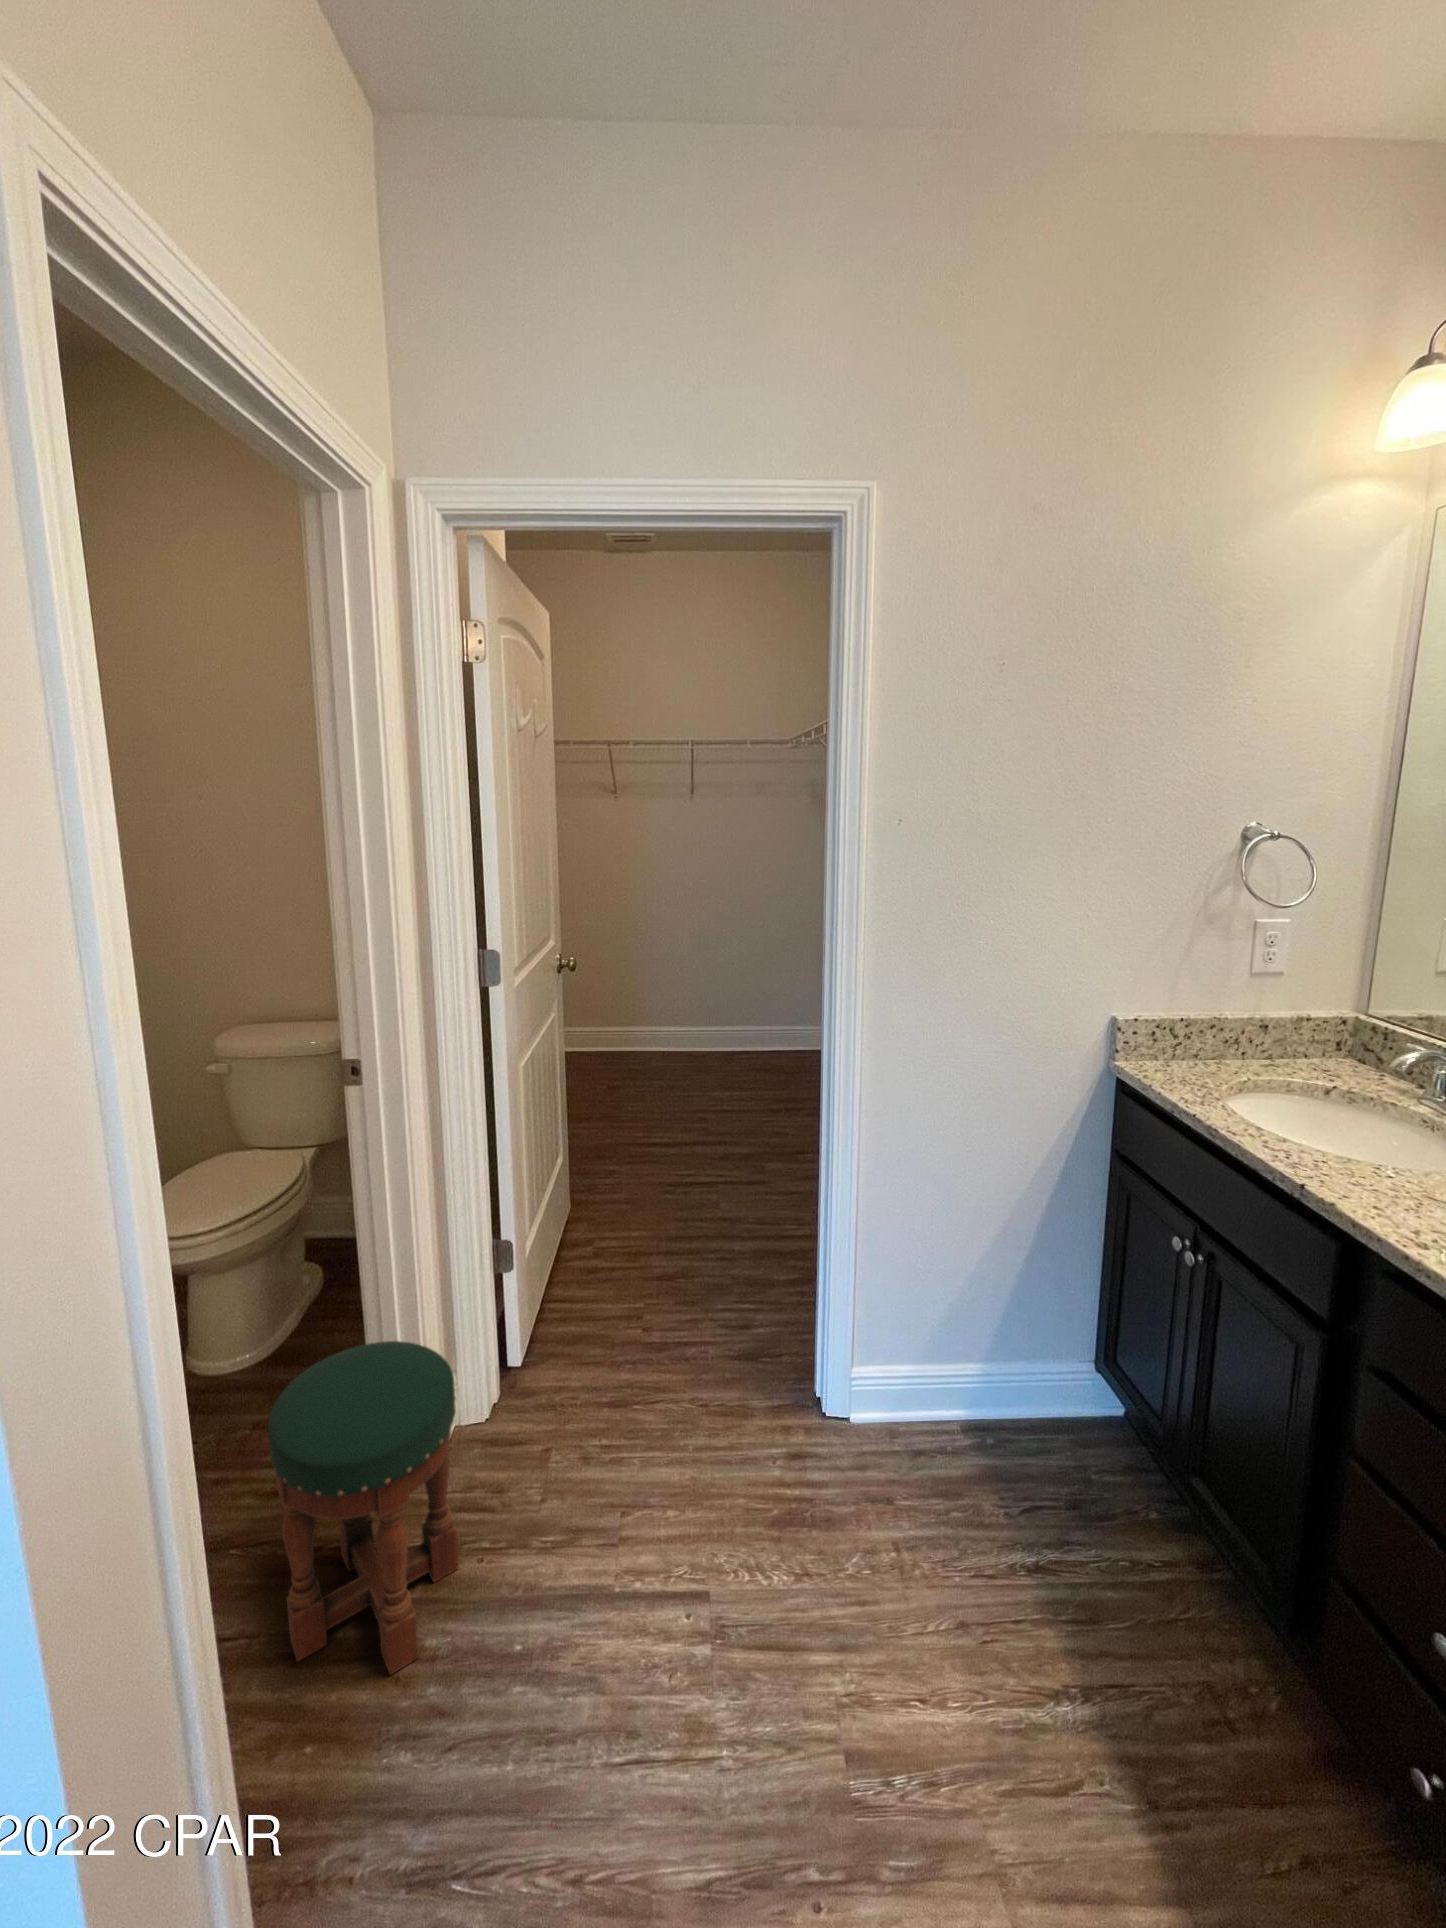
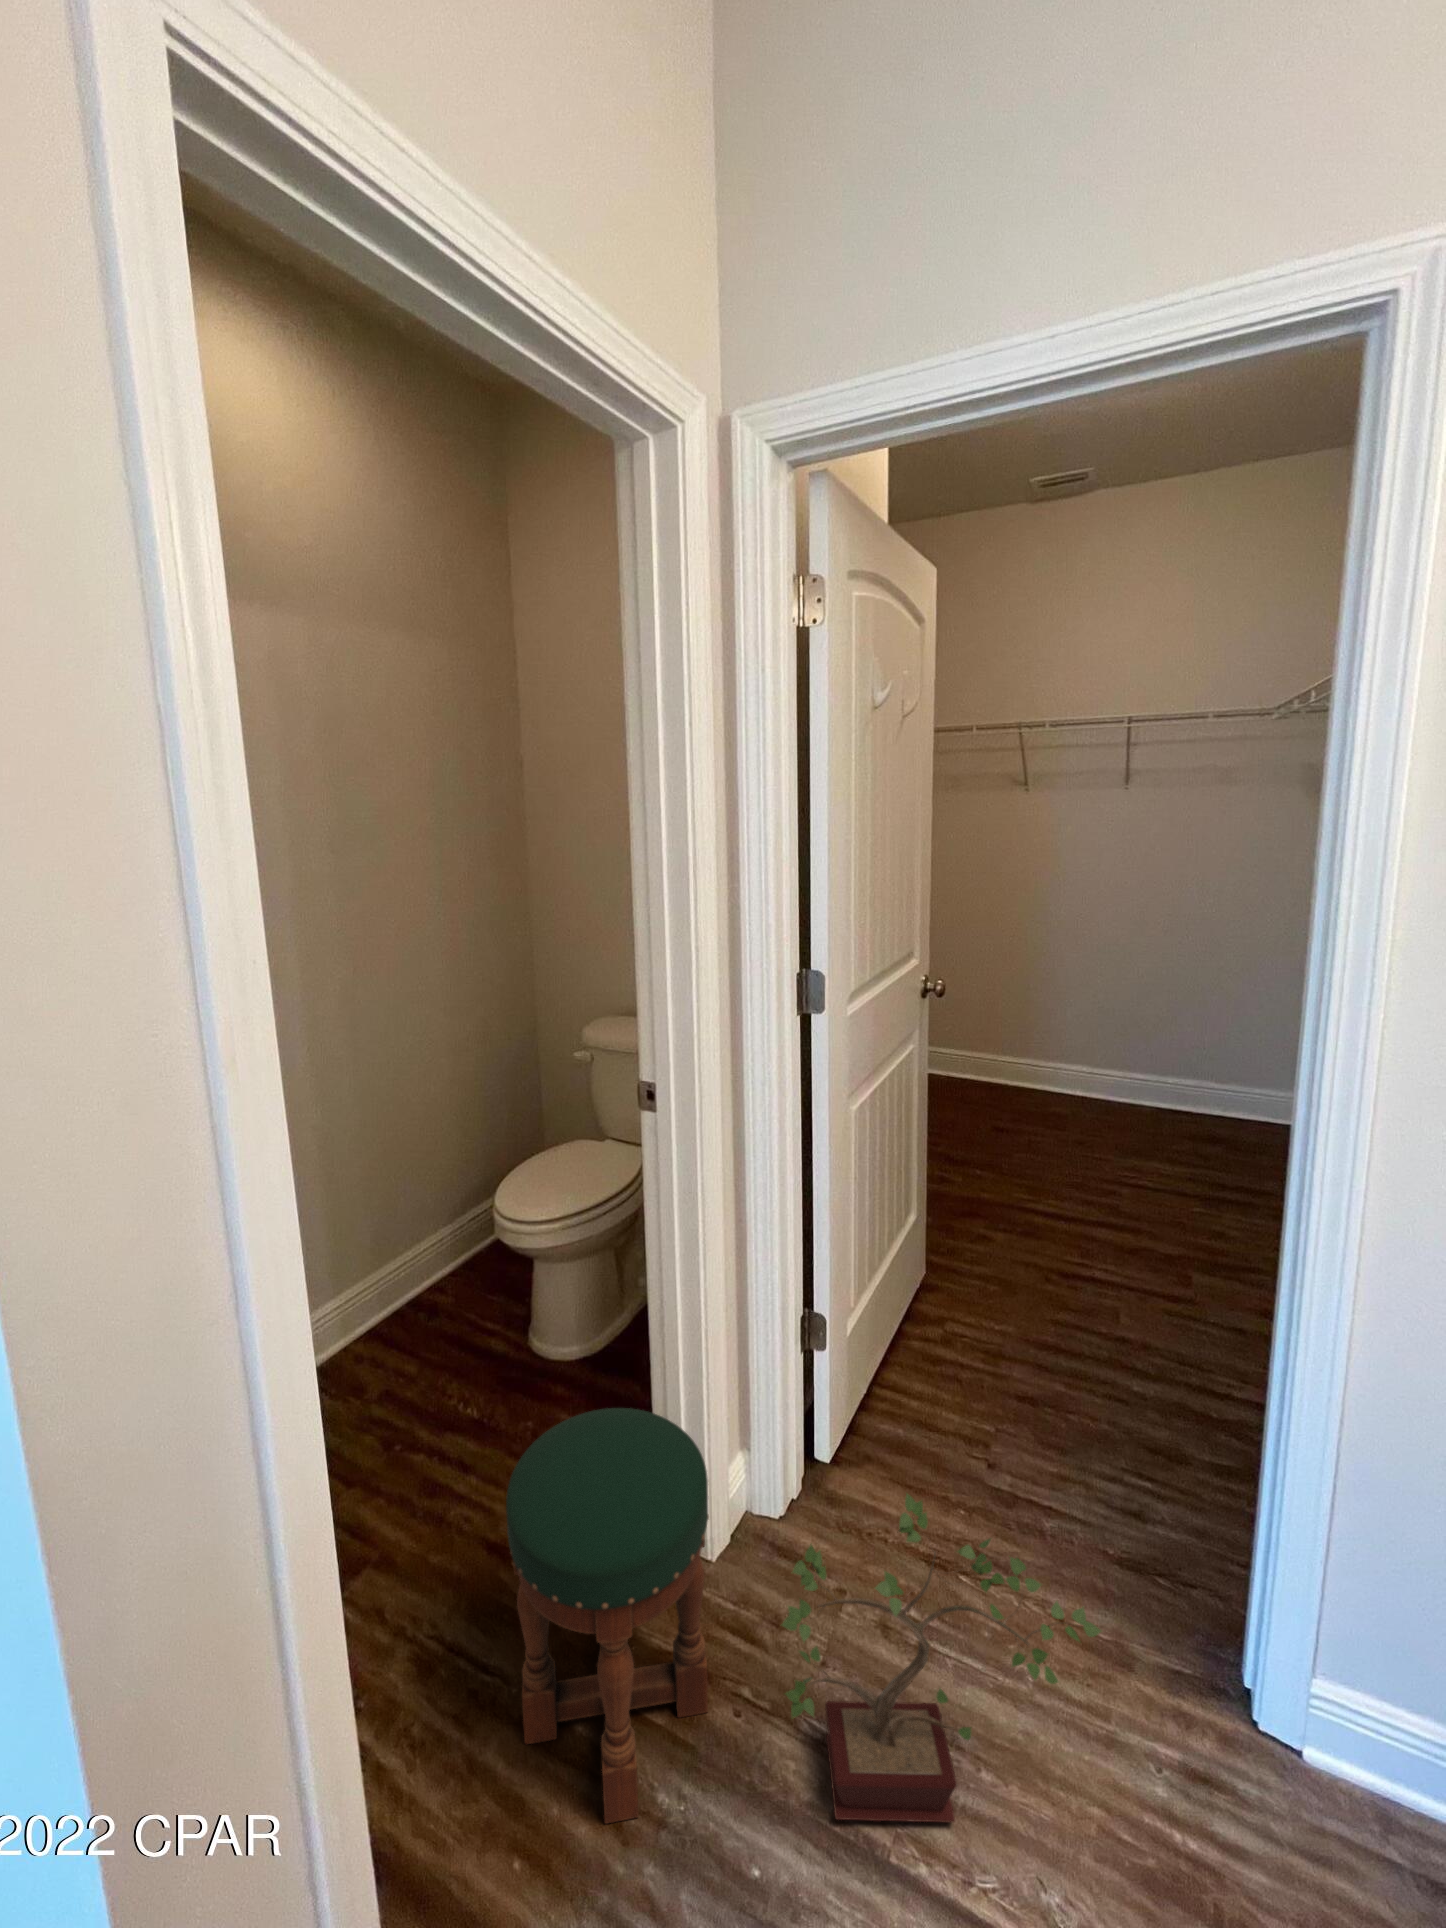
potted plant: none [526,1322,742,1583] -> present [782,1494,1101,1822]

